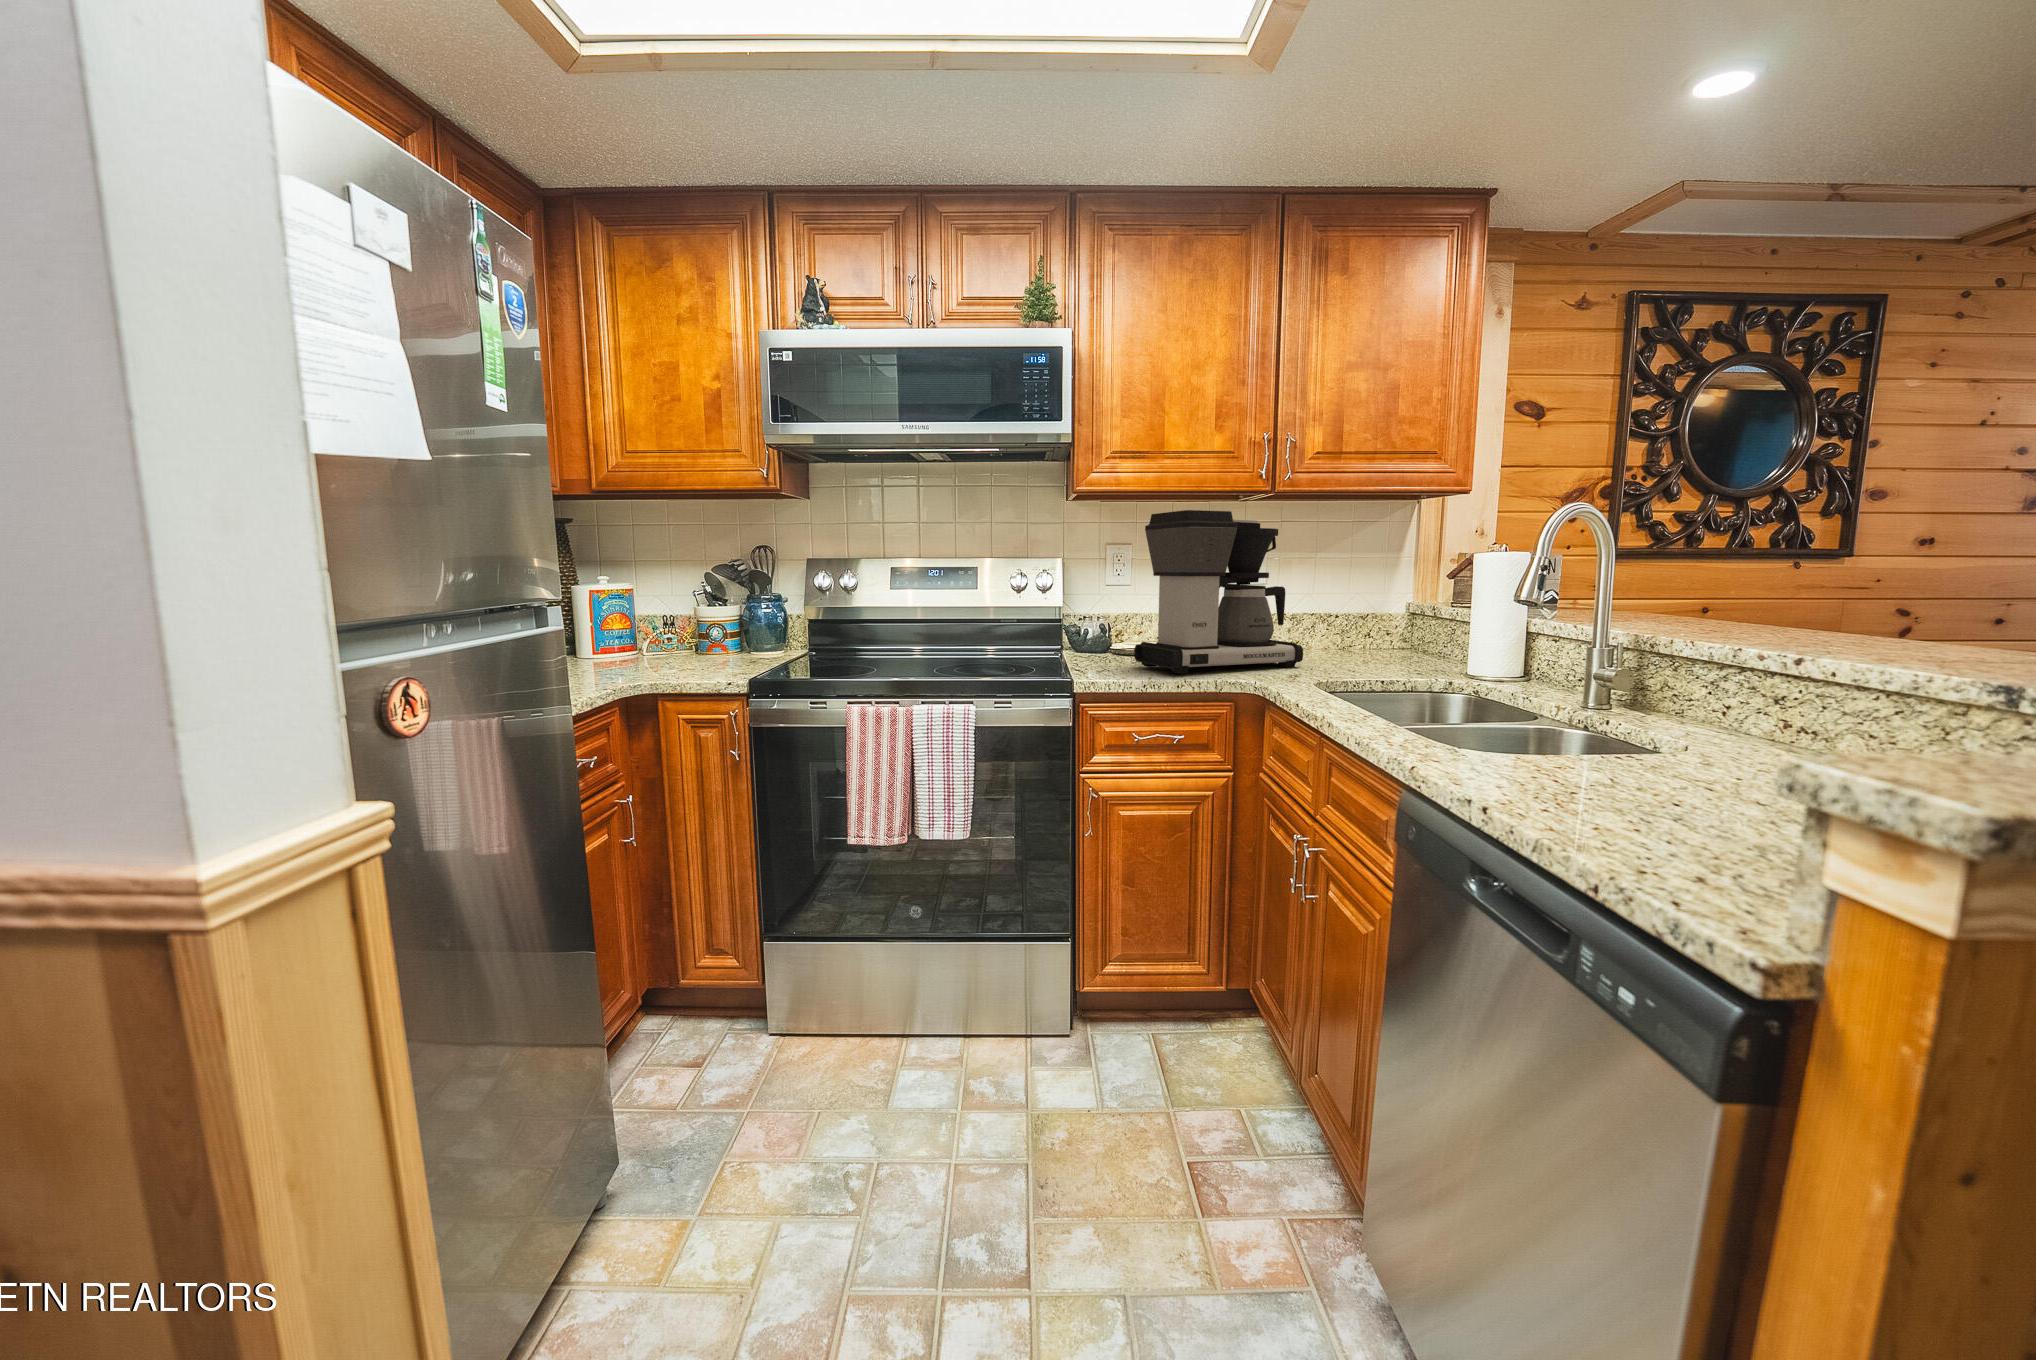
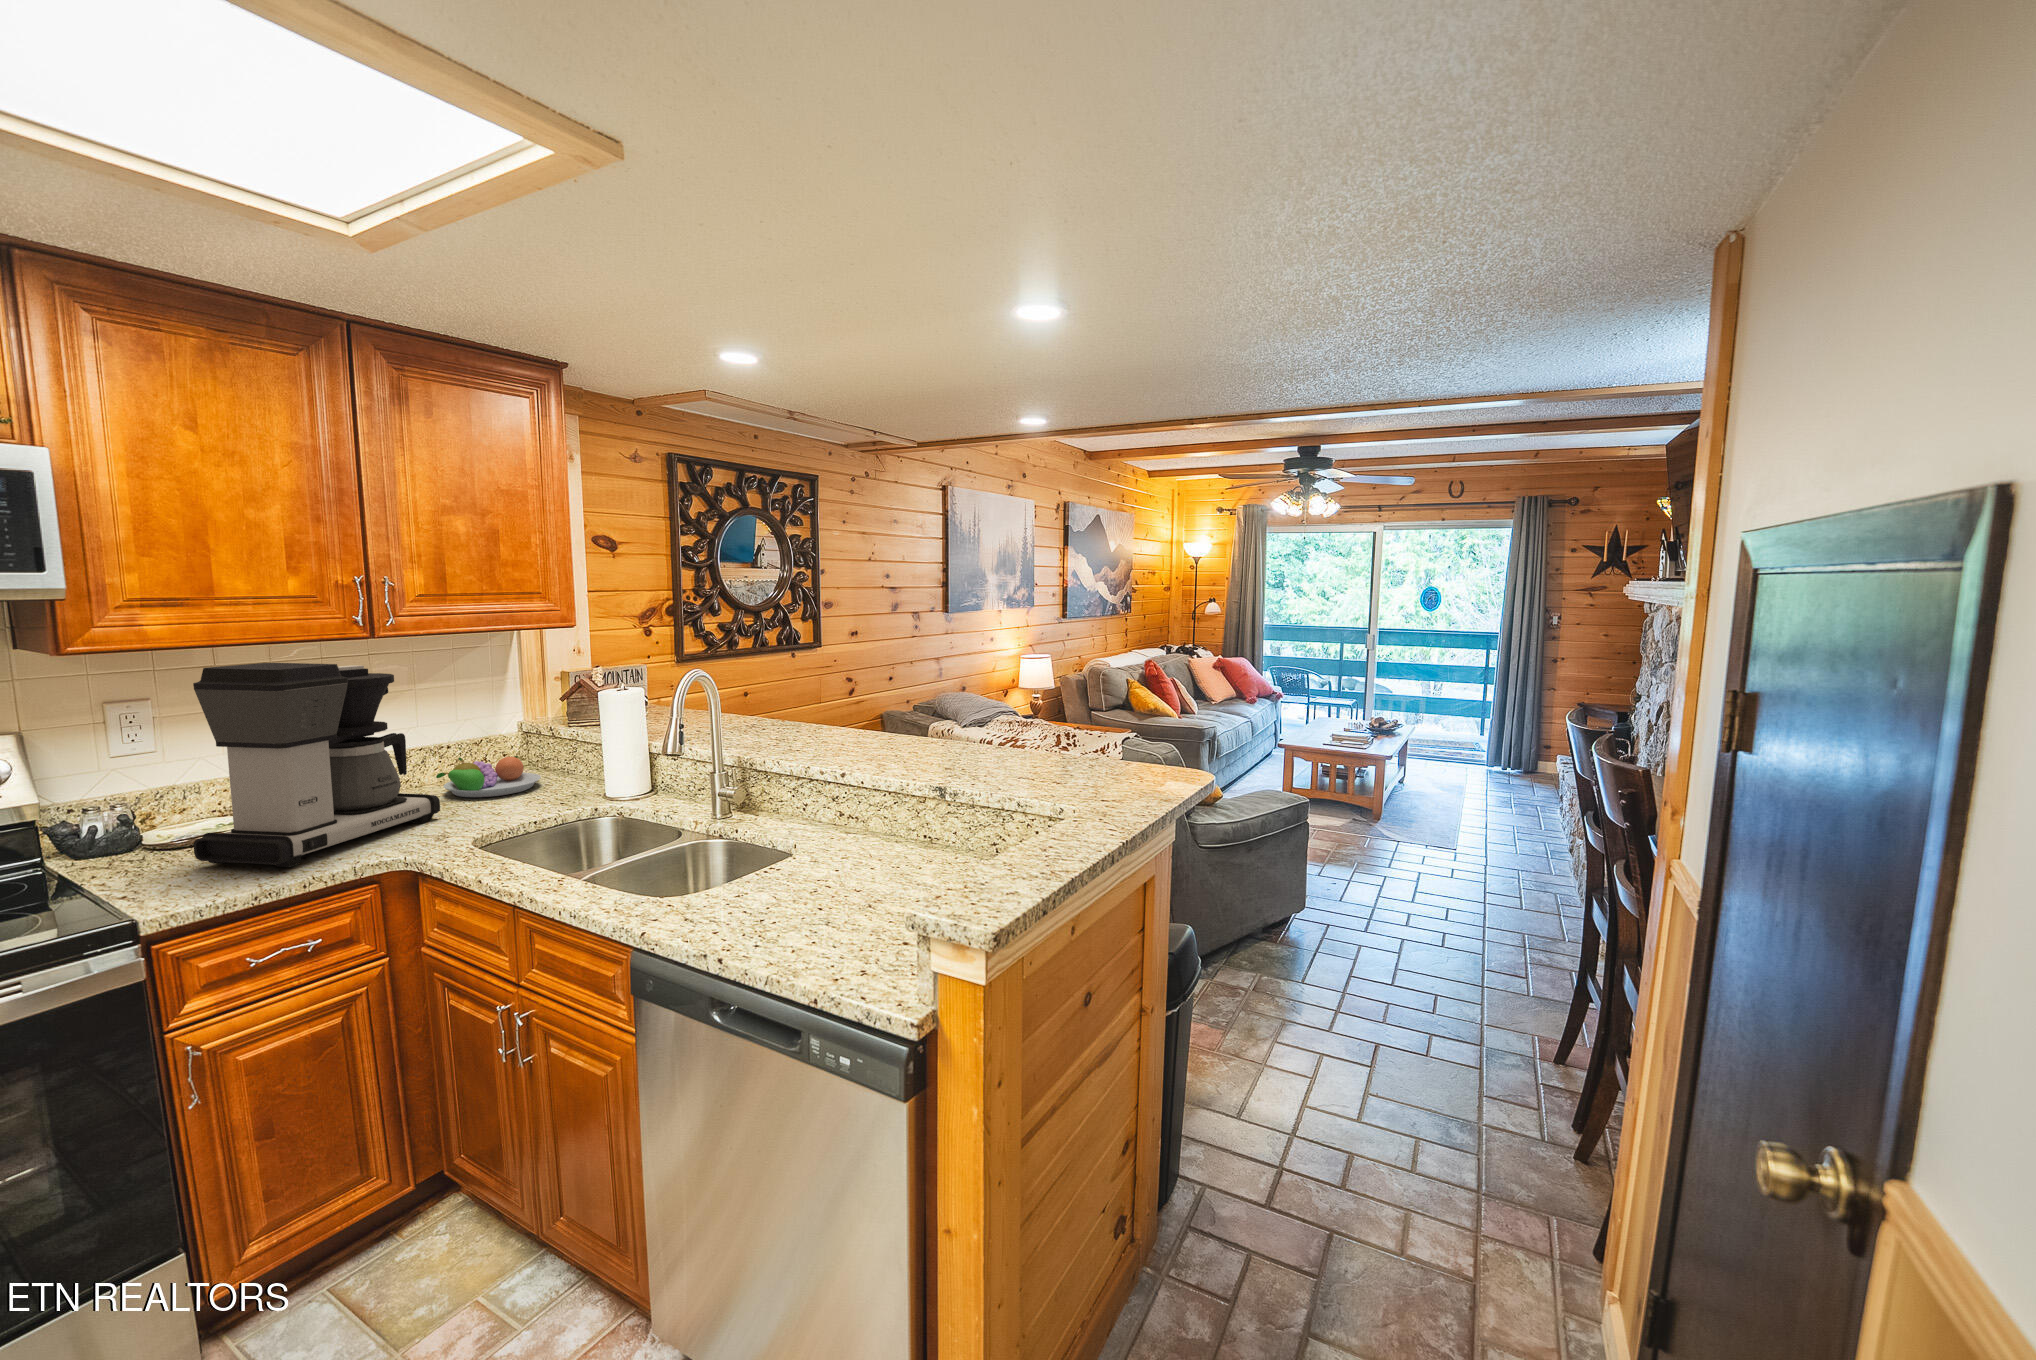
fruit bowl: none [1311,624,1406,662] -> present [436,756,541,797]

